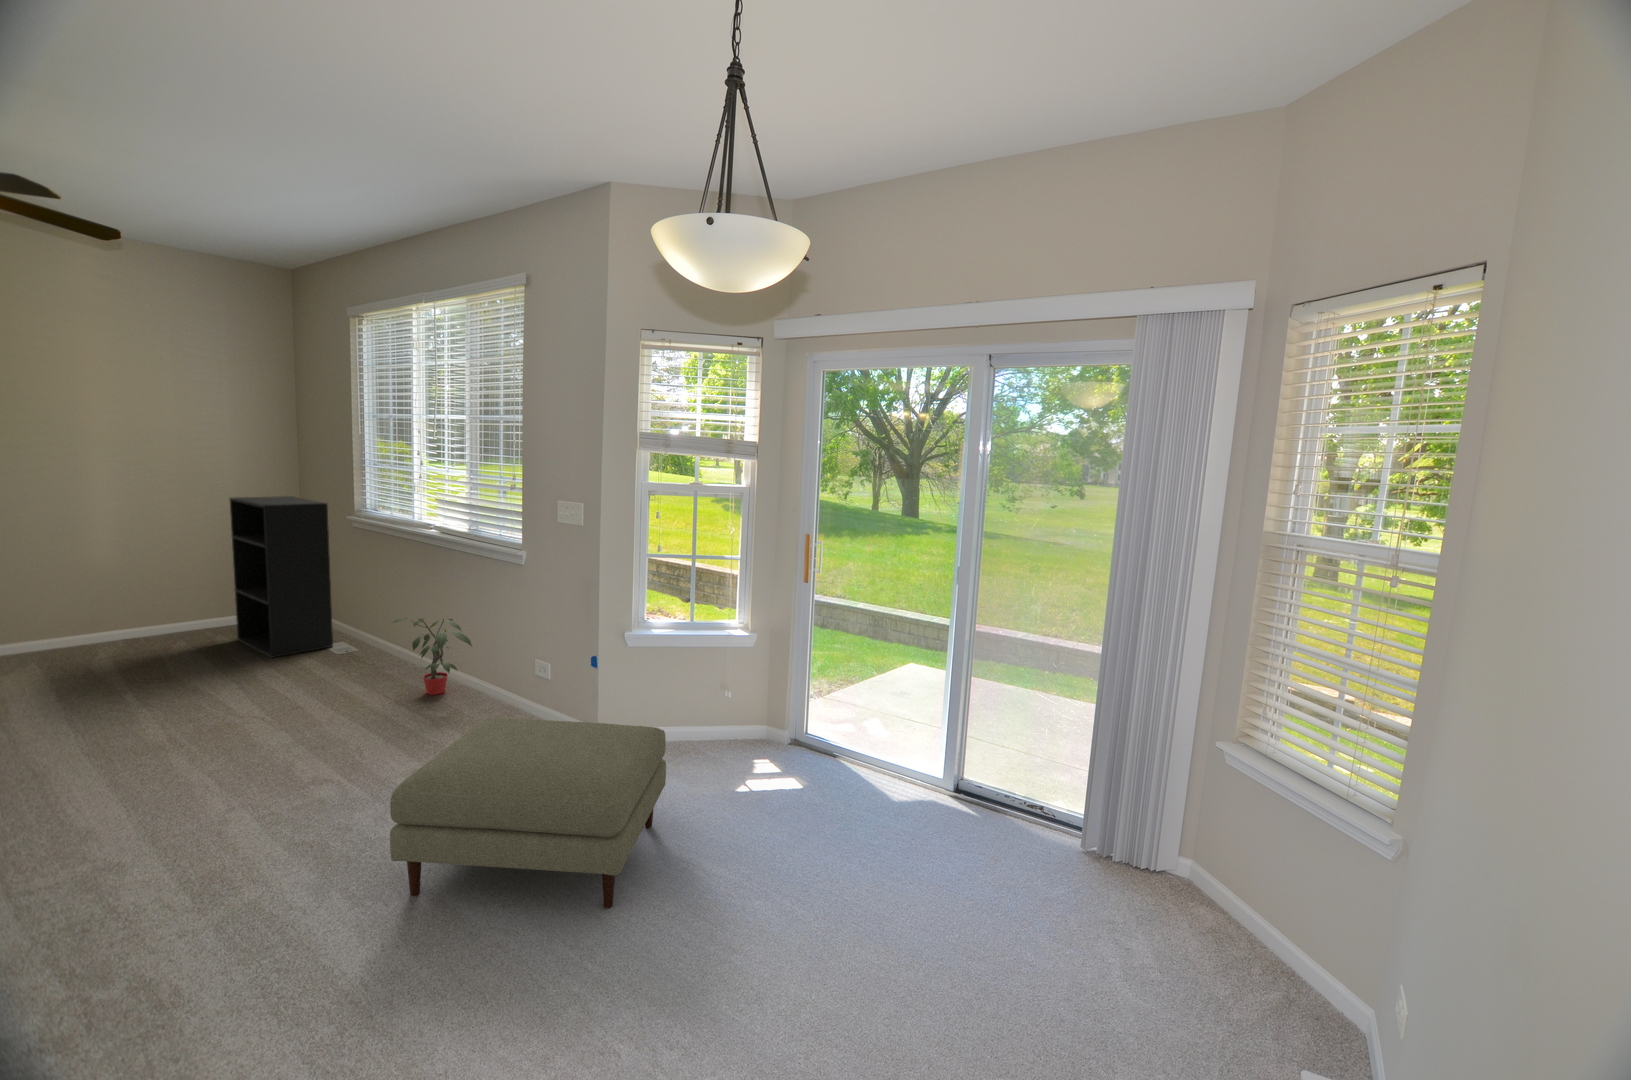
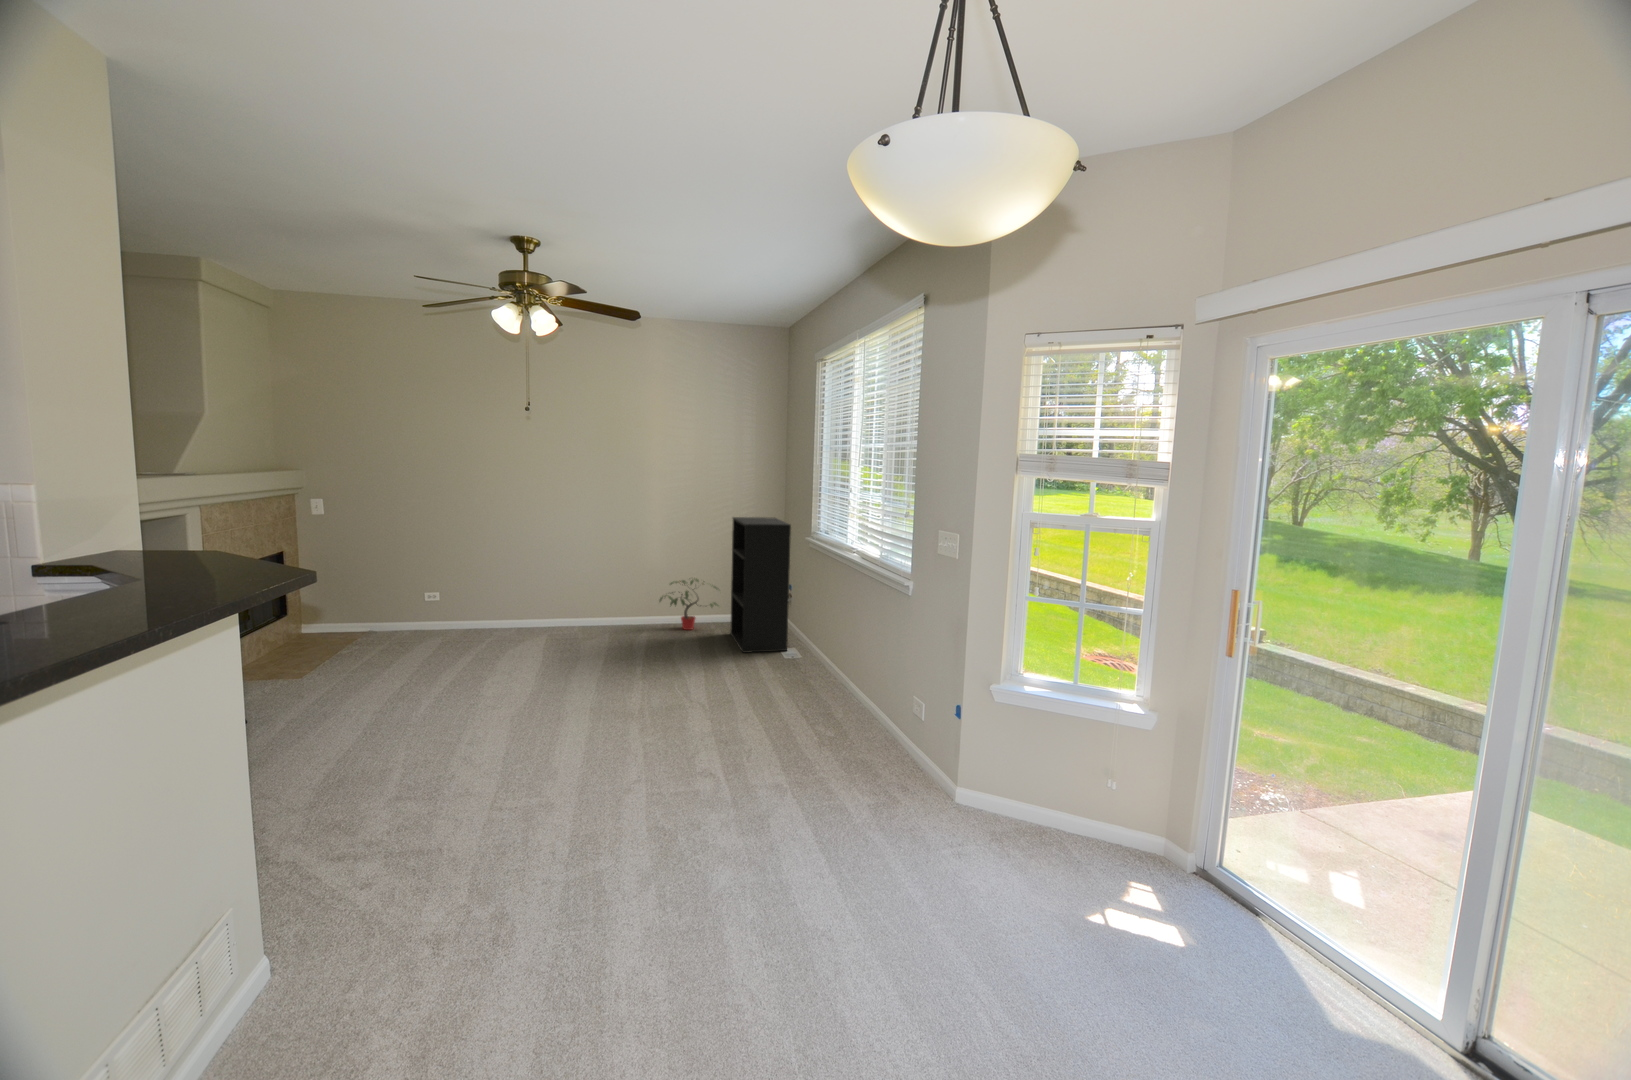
potted plant: present [394,618,472,695] -> present [660,578,719,630]
ottoman: present [390,717,666,908] -> none [700,747,985,998]

